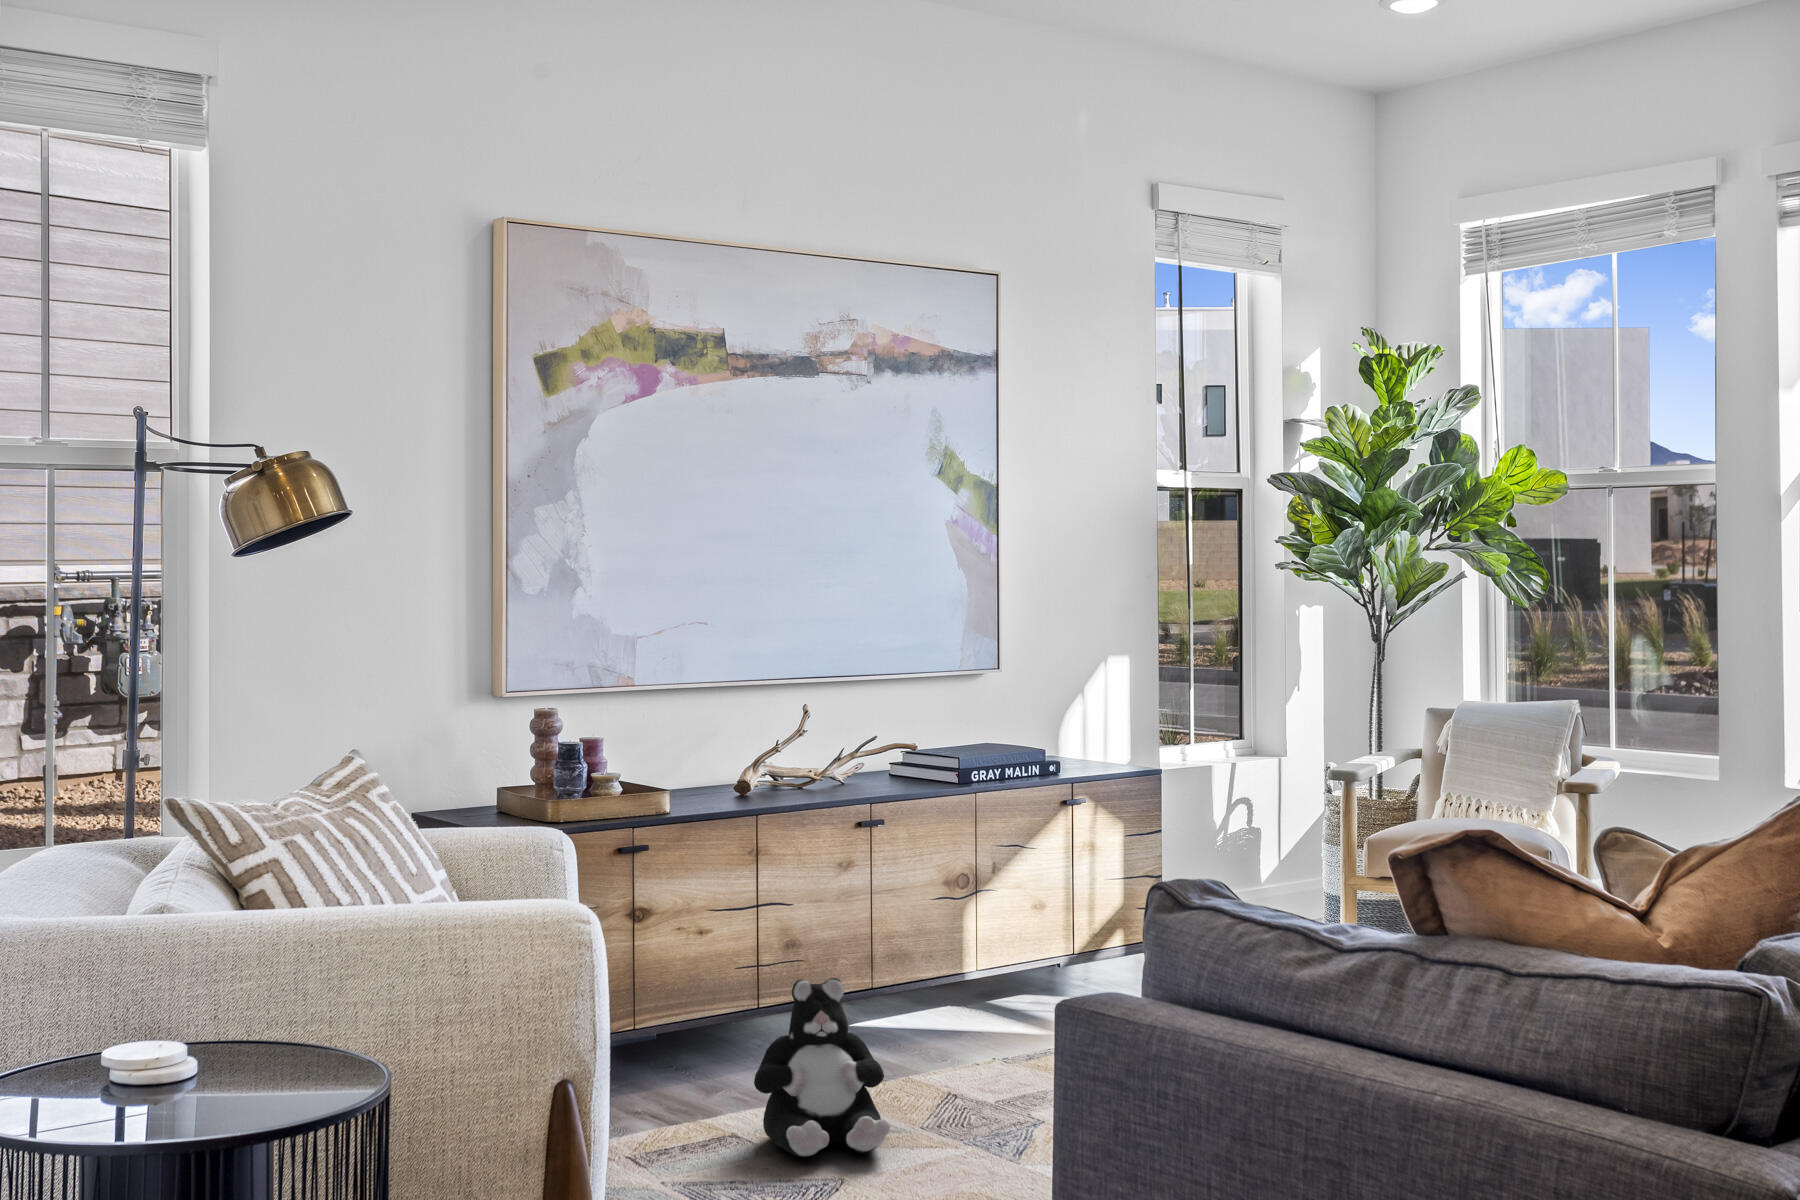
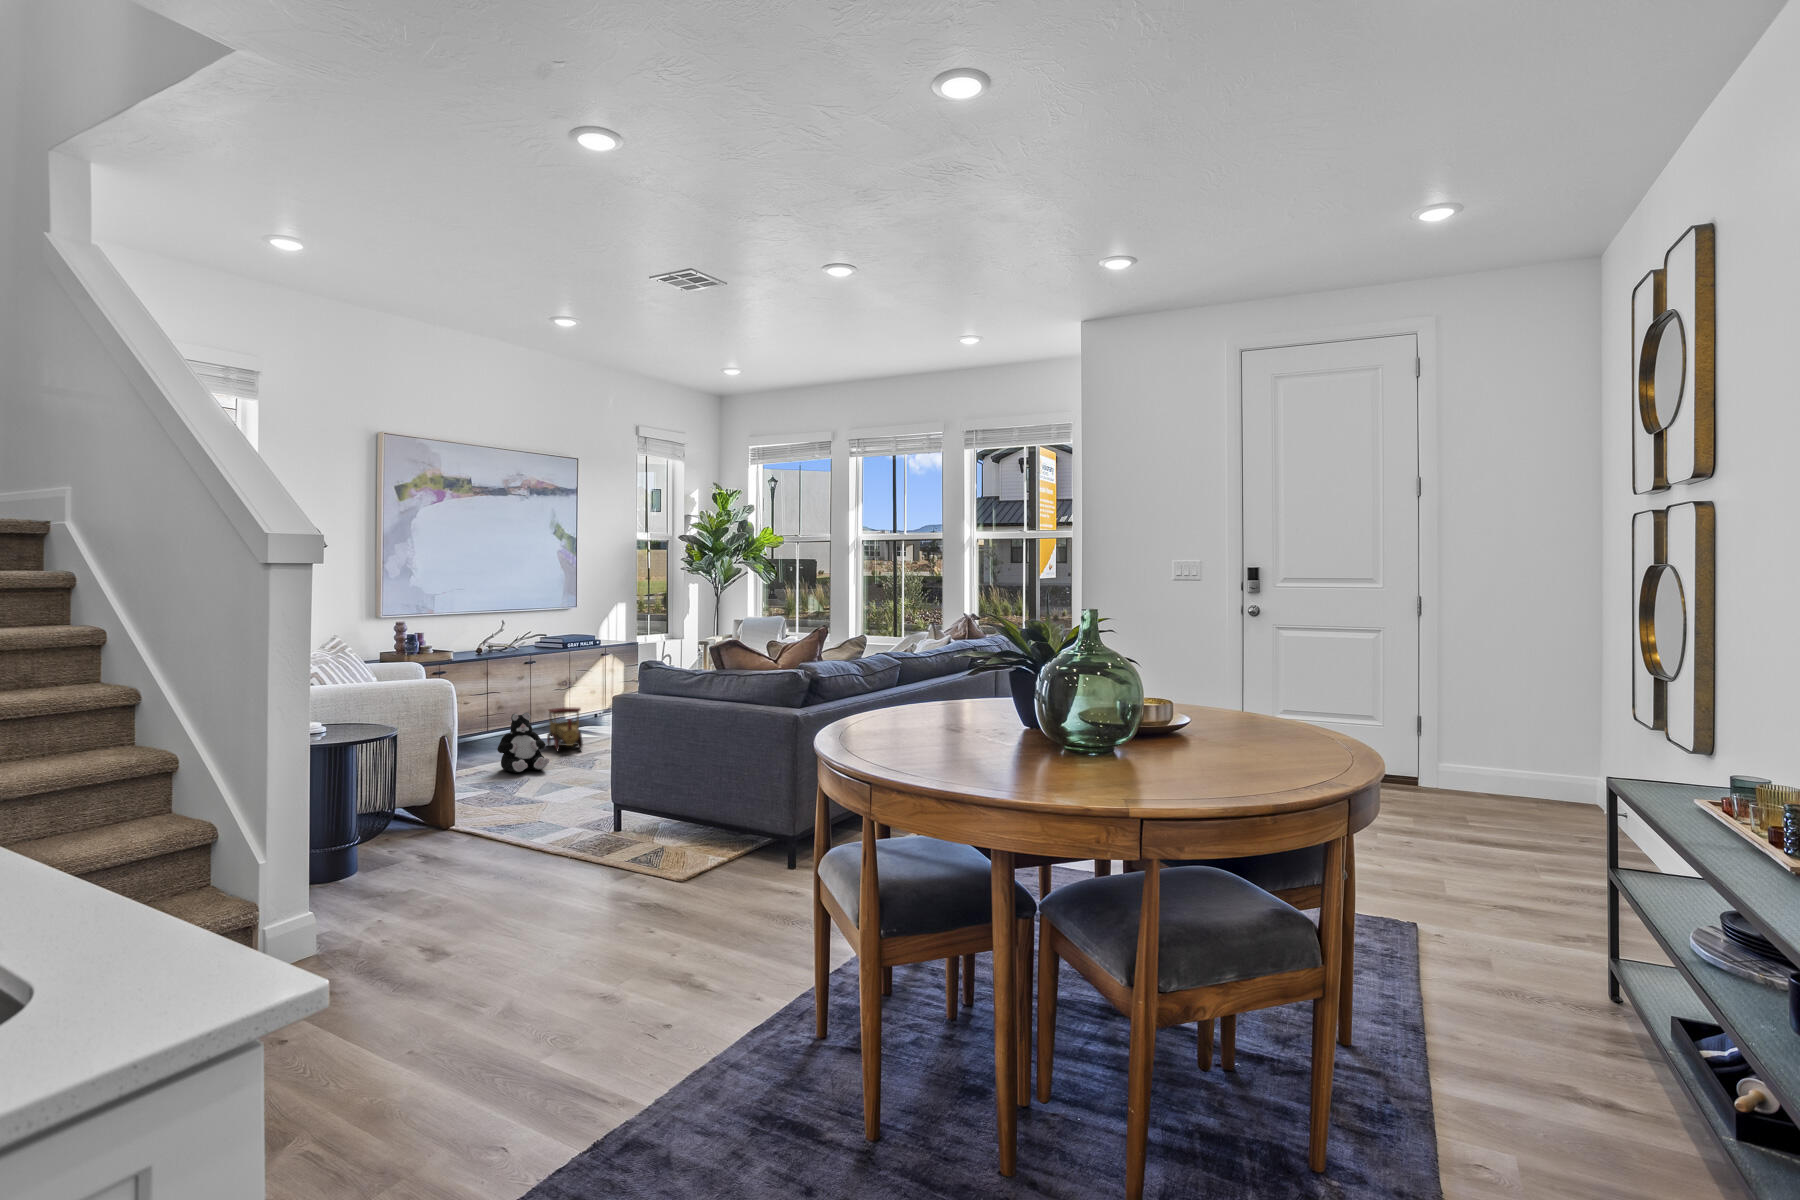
toy train: none [909,951,1000,1082] -> present [547,707,583,750]

